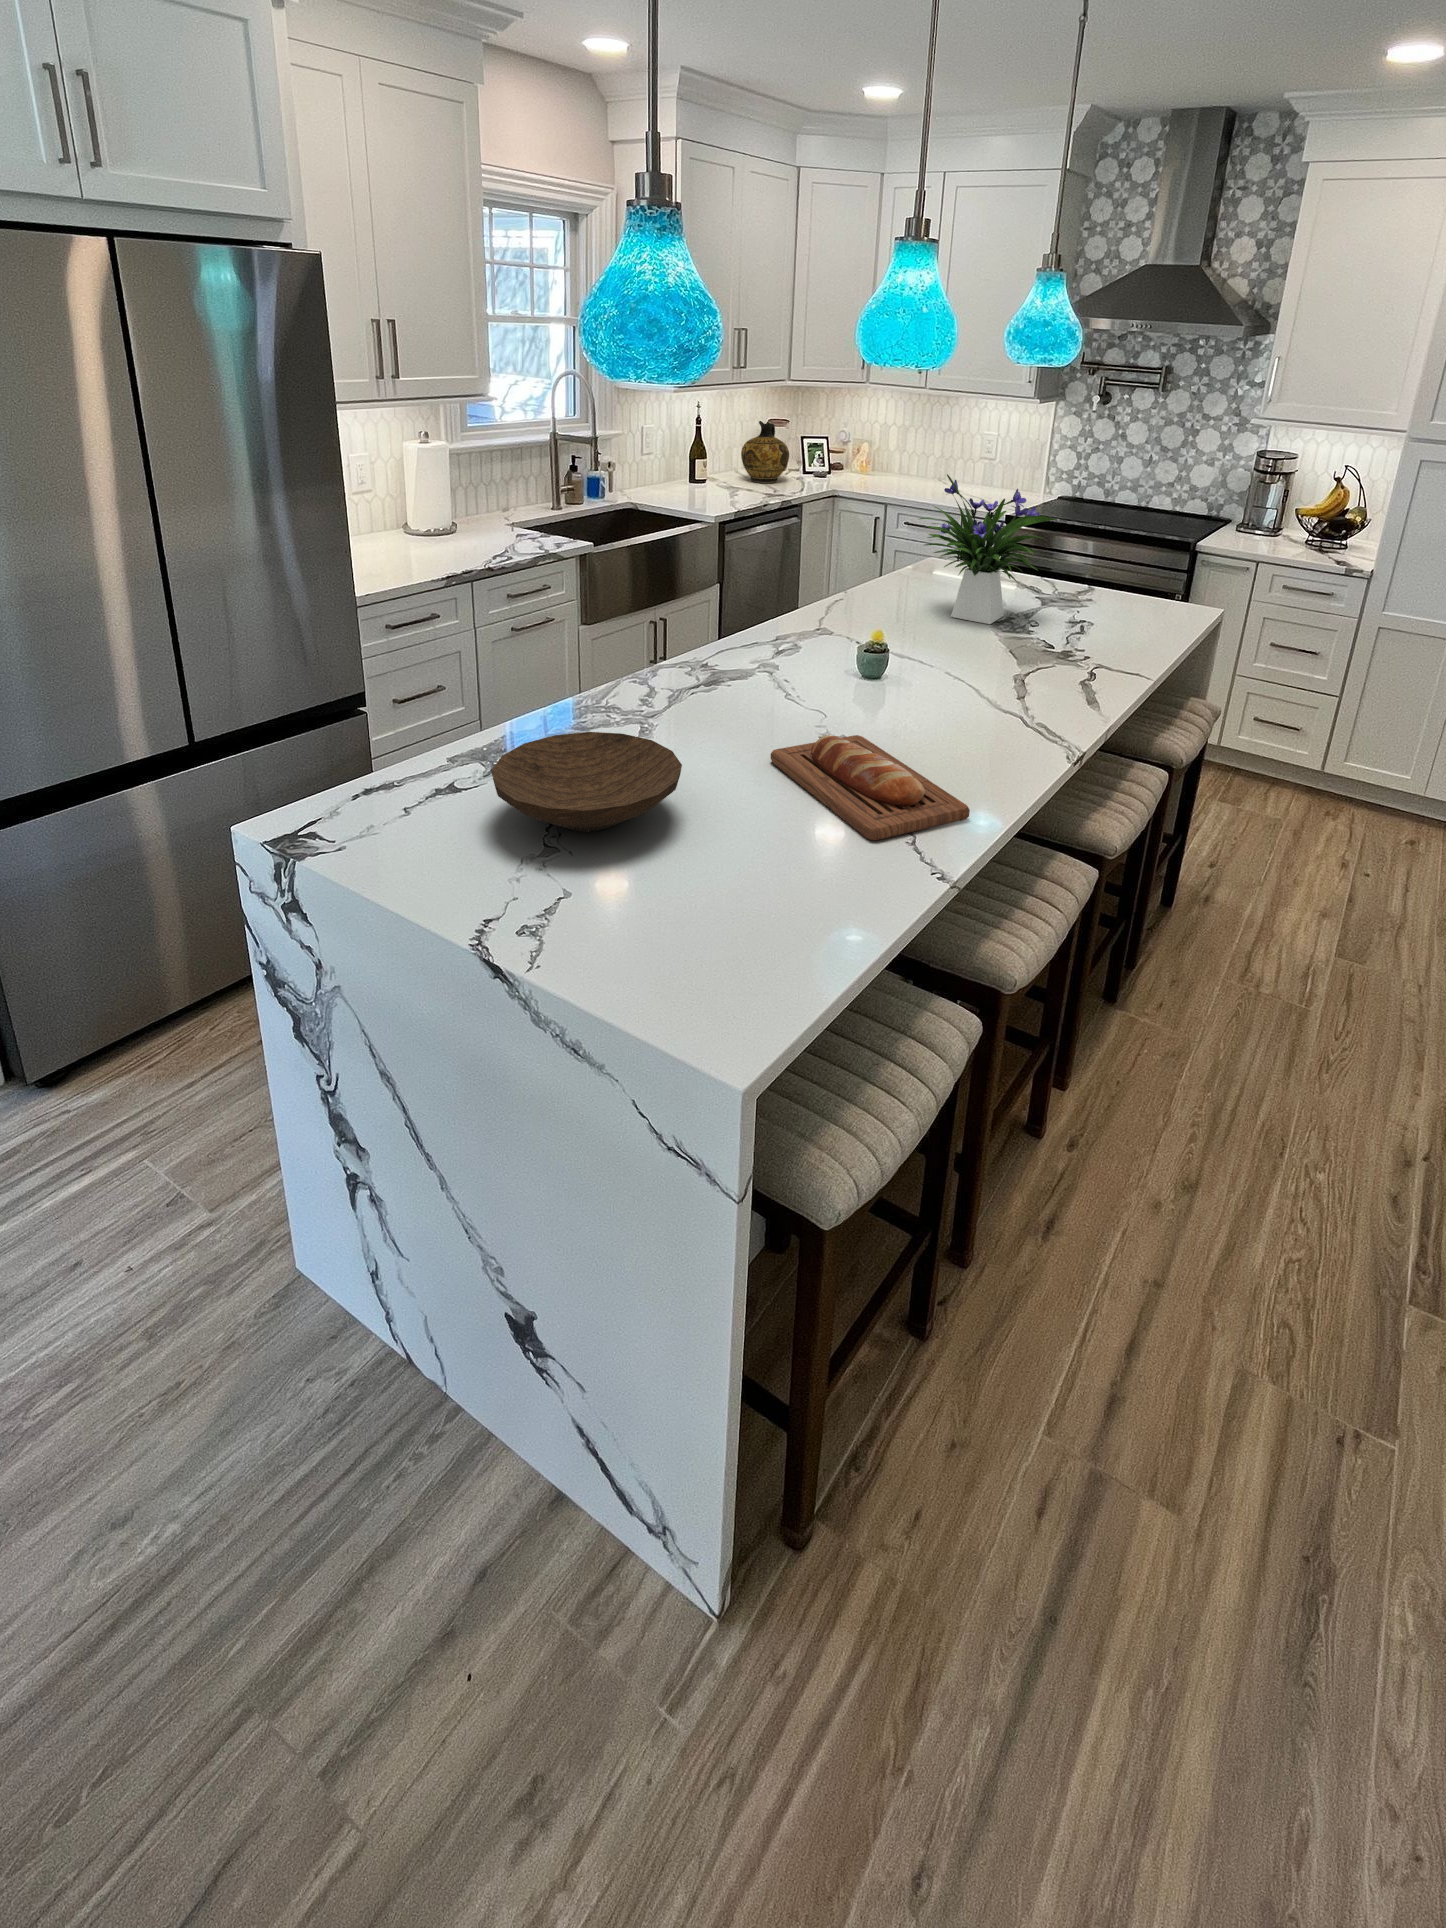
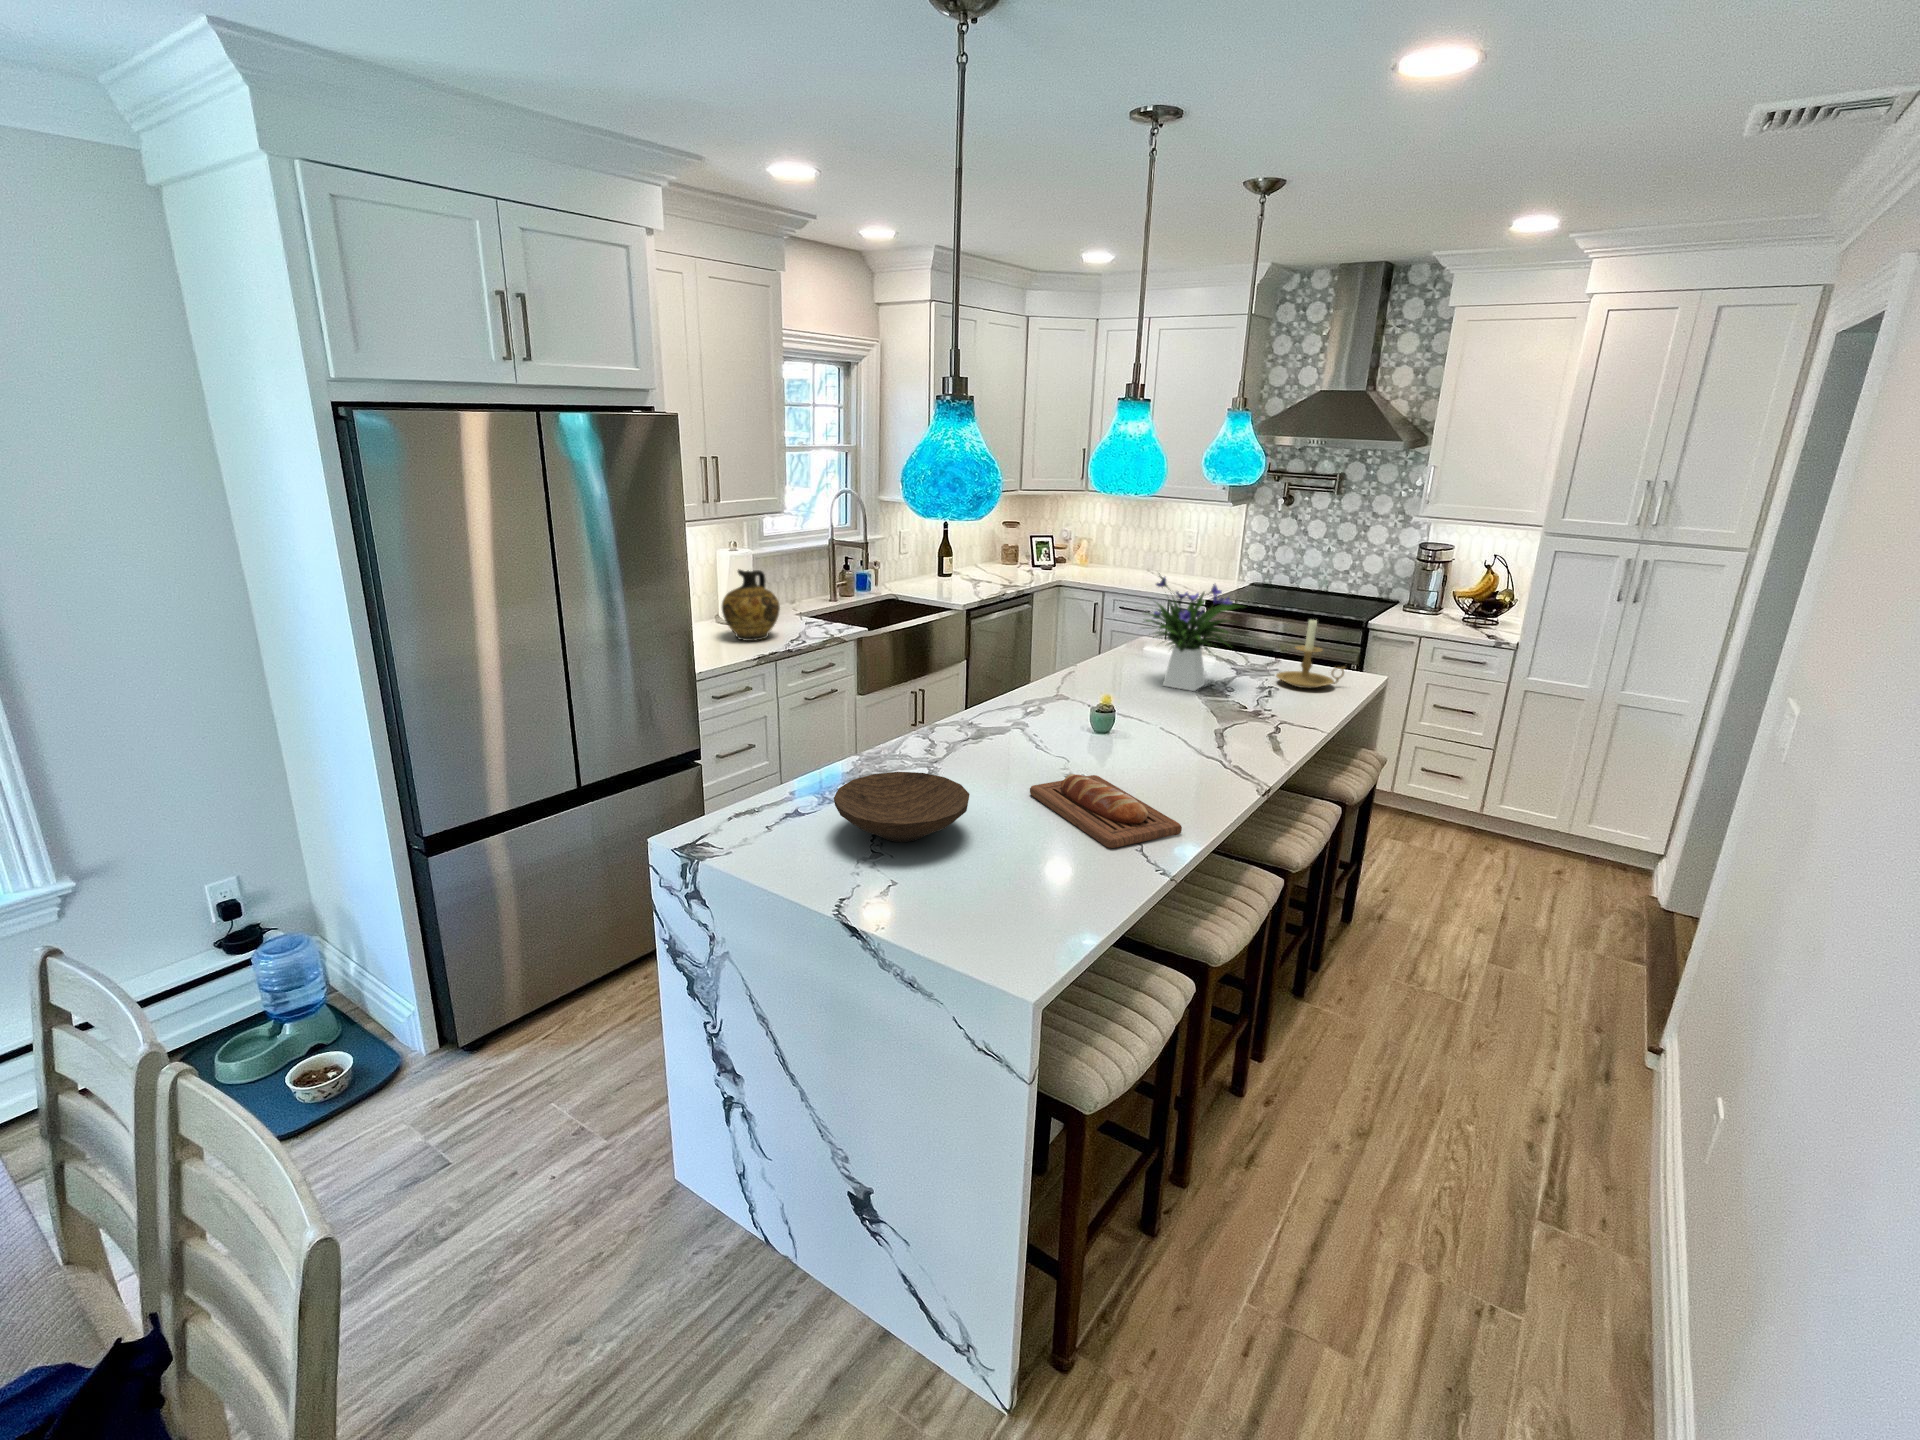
ceramic jug: present [741,421,789,483] -> present [722,569,780,641]
candle holder: none [1090,534,1175,622] -> present [1276,618,1345,688]

